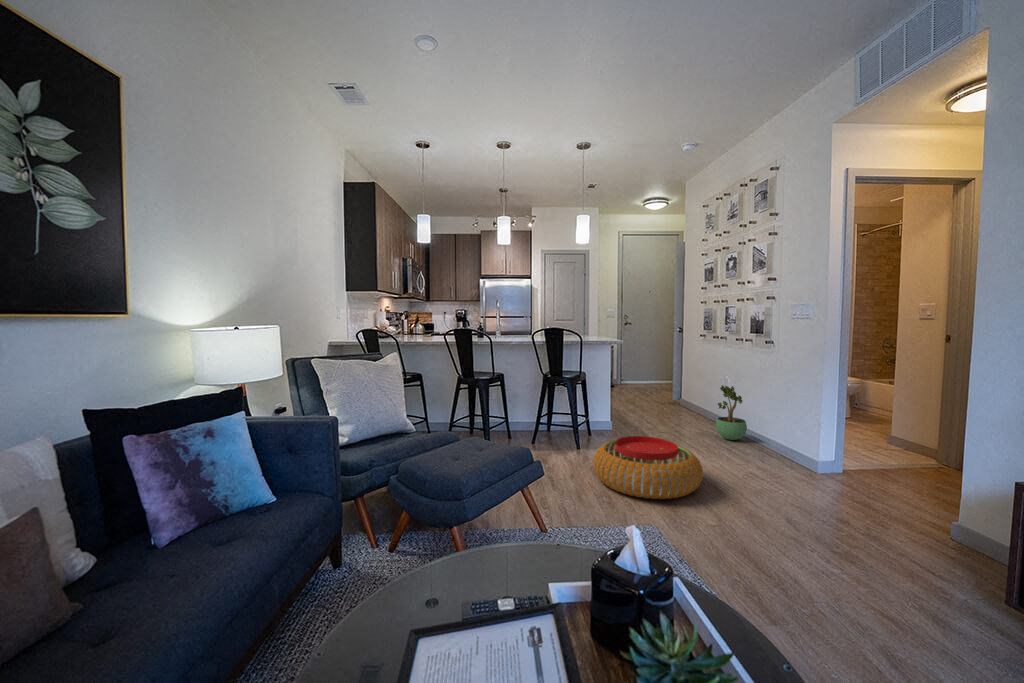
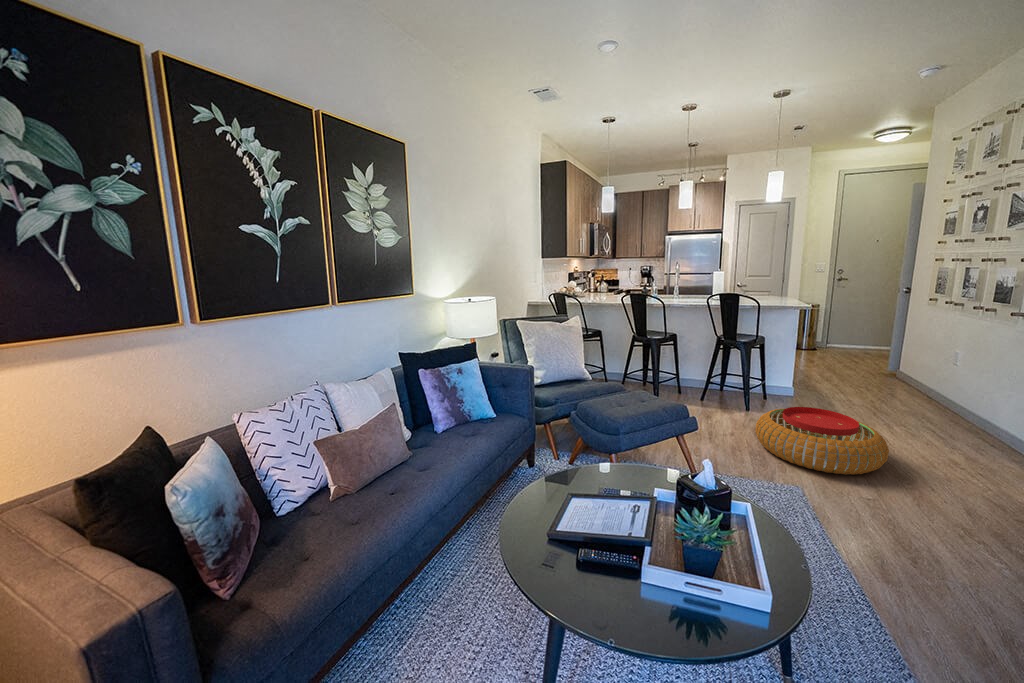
potted plant: present [716,385,747,440] -> none [939,362,989,427]

